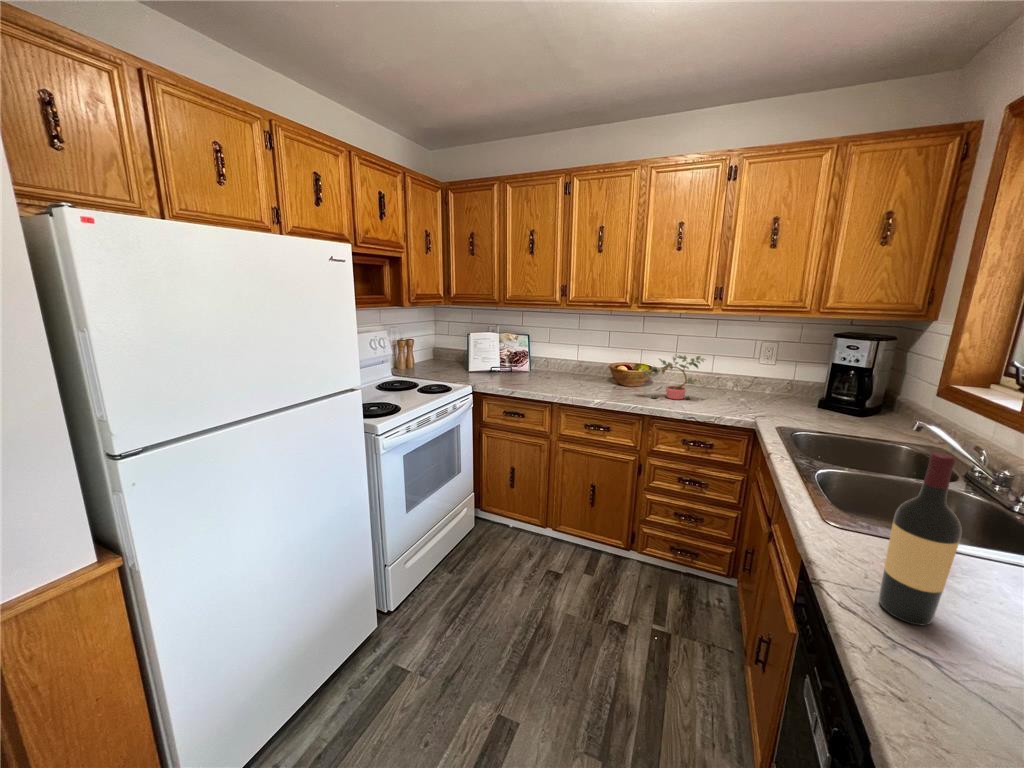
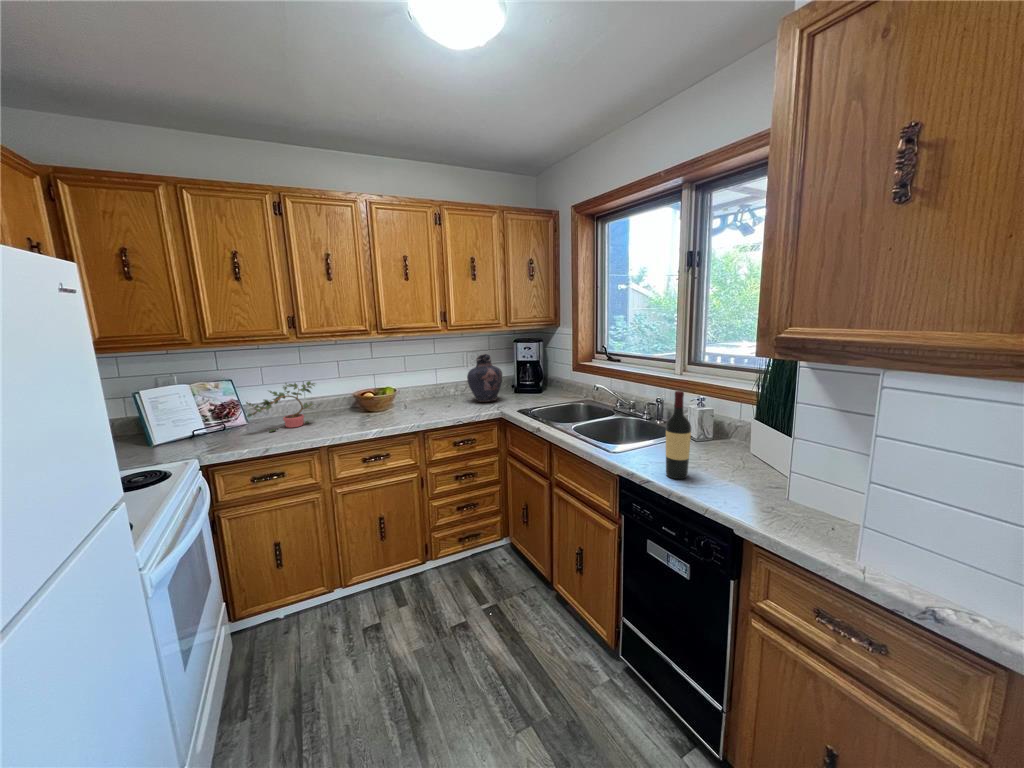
vase: none [735,344,789,406] -> present [467,354,502,402]
potted plant: present [636,354,705,399] -> present [246,381,315,432]

